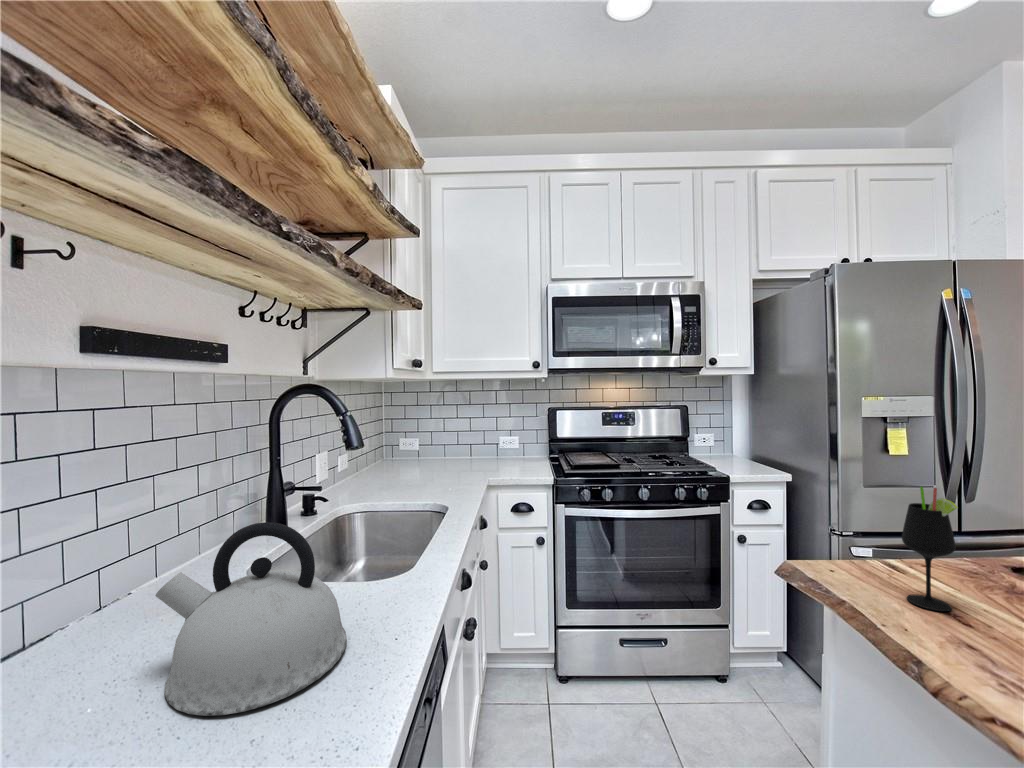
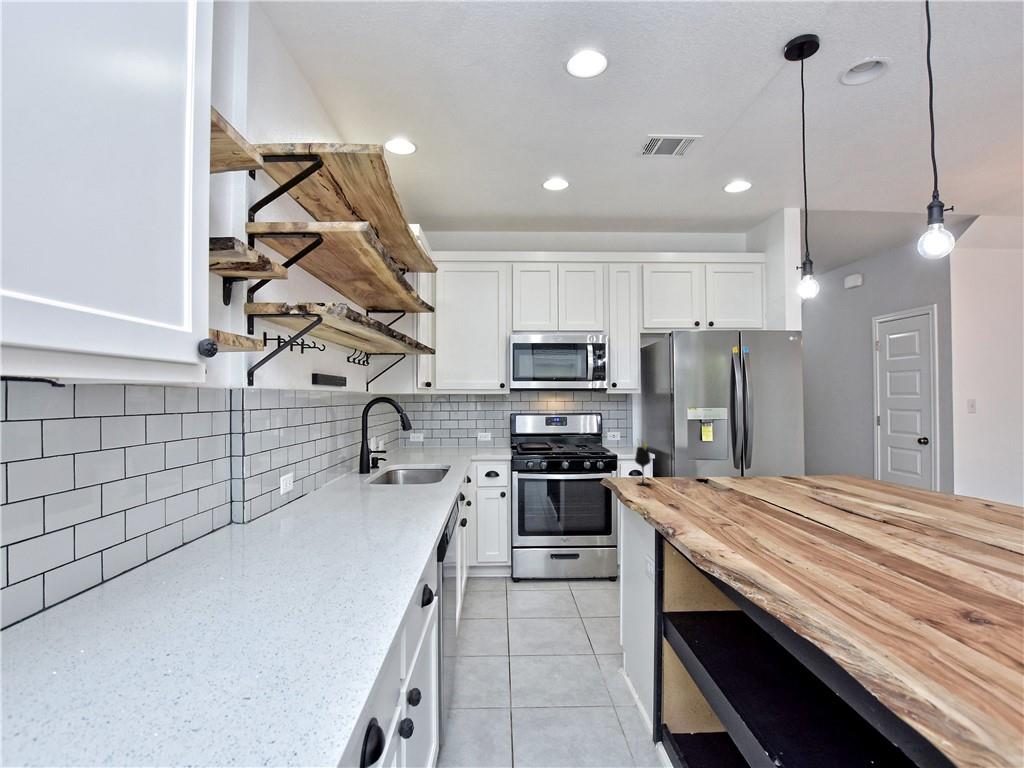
kettle: present [155,522,347,716] -> none [359,447,423,503]

